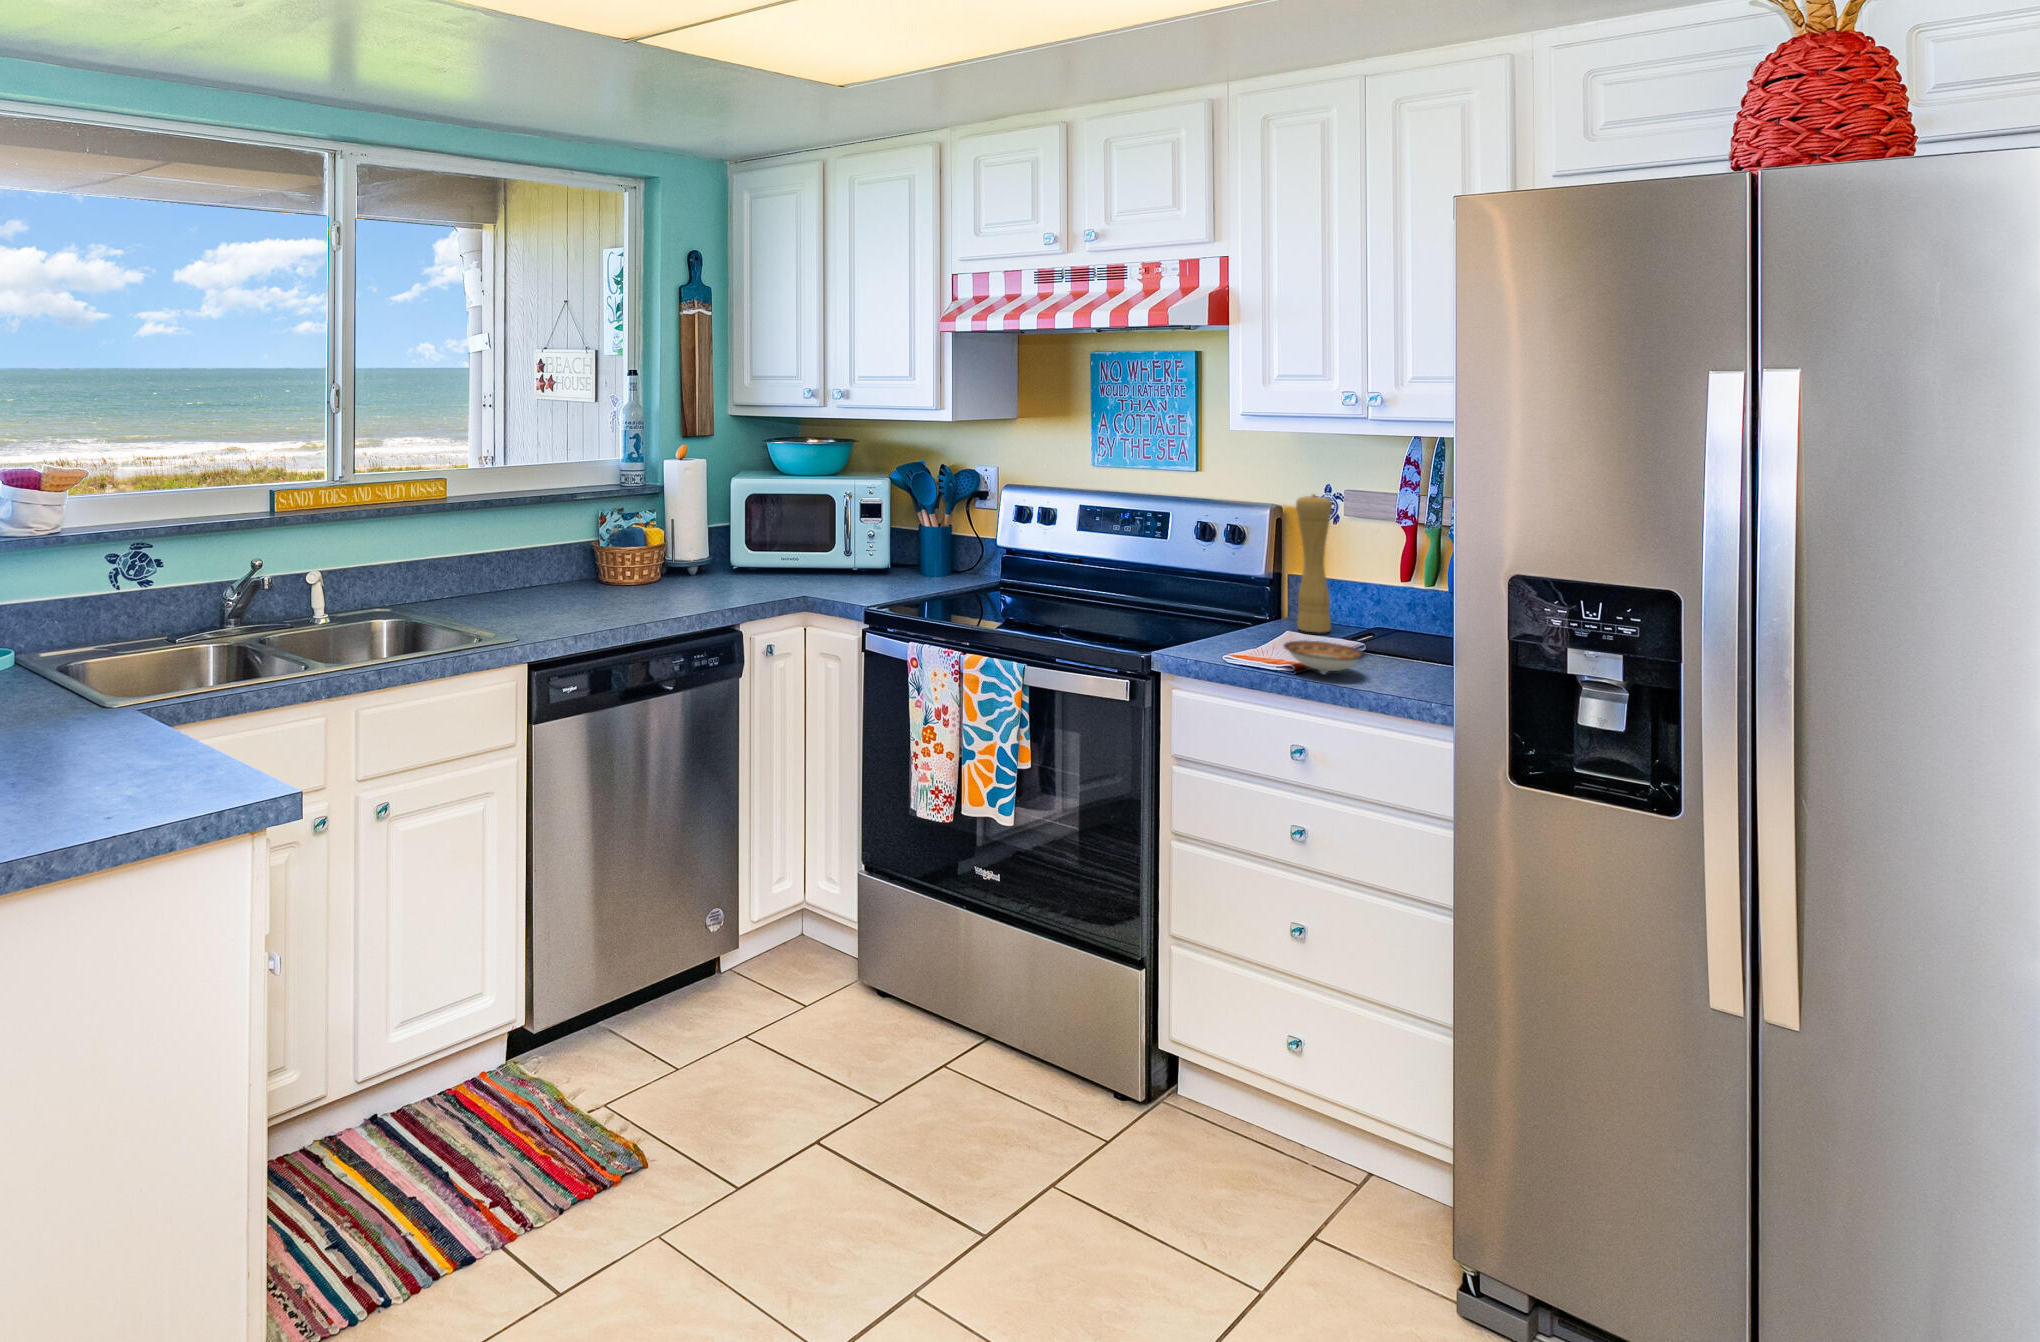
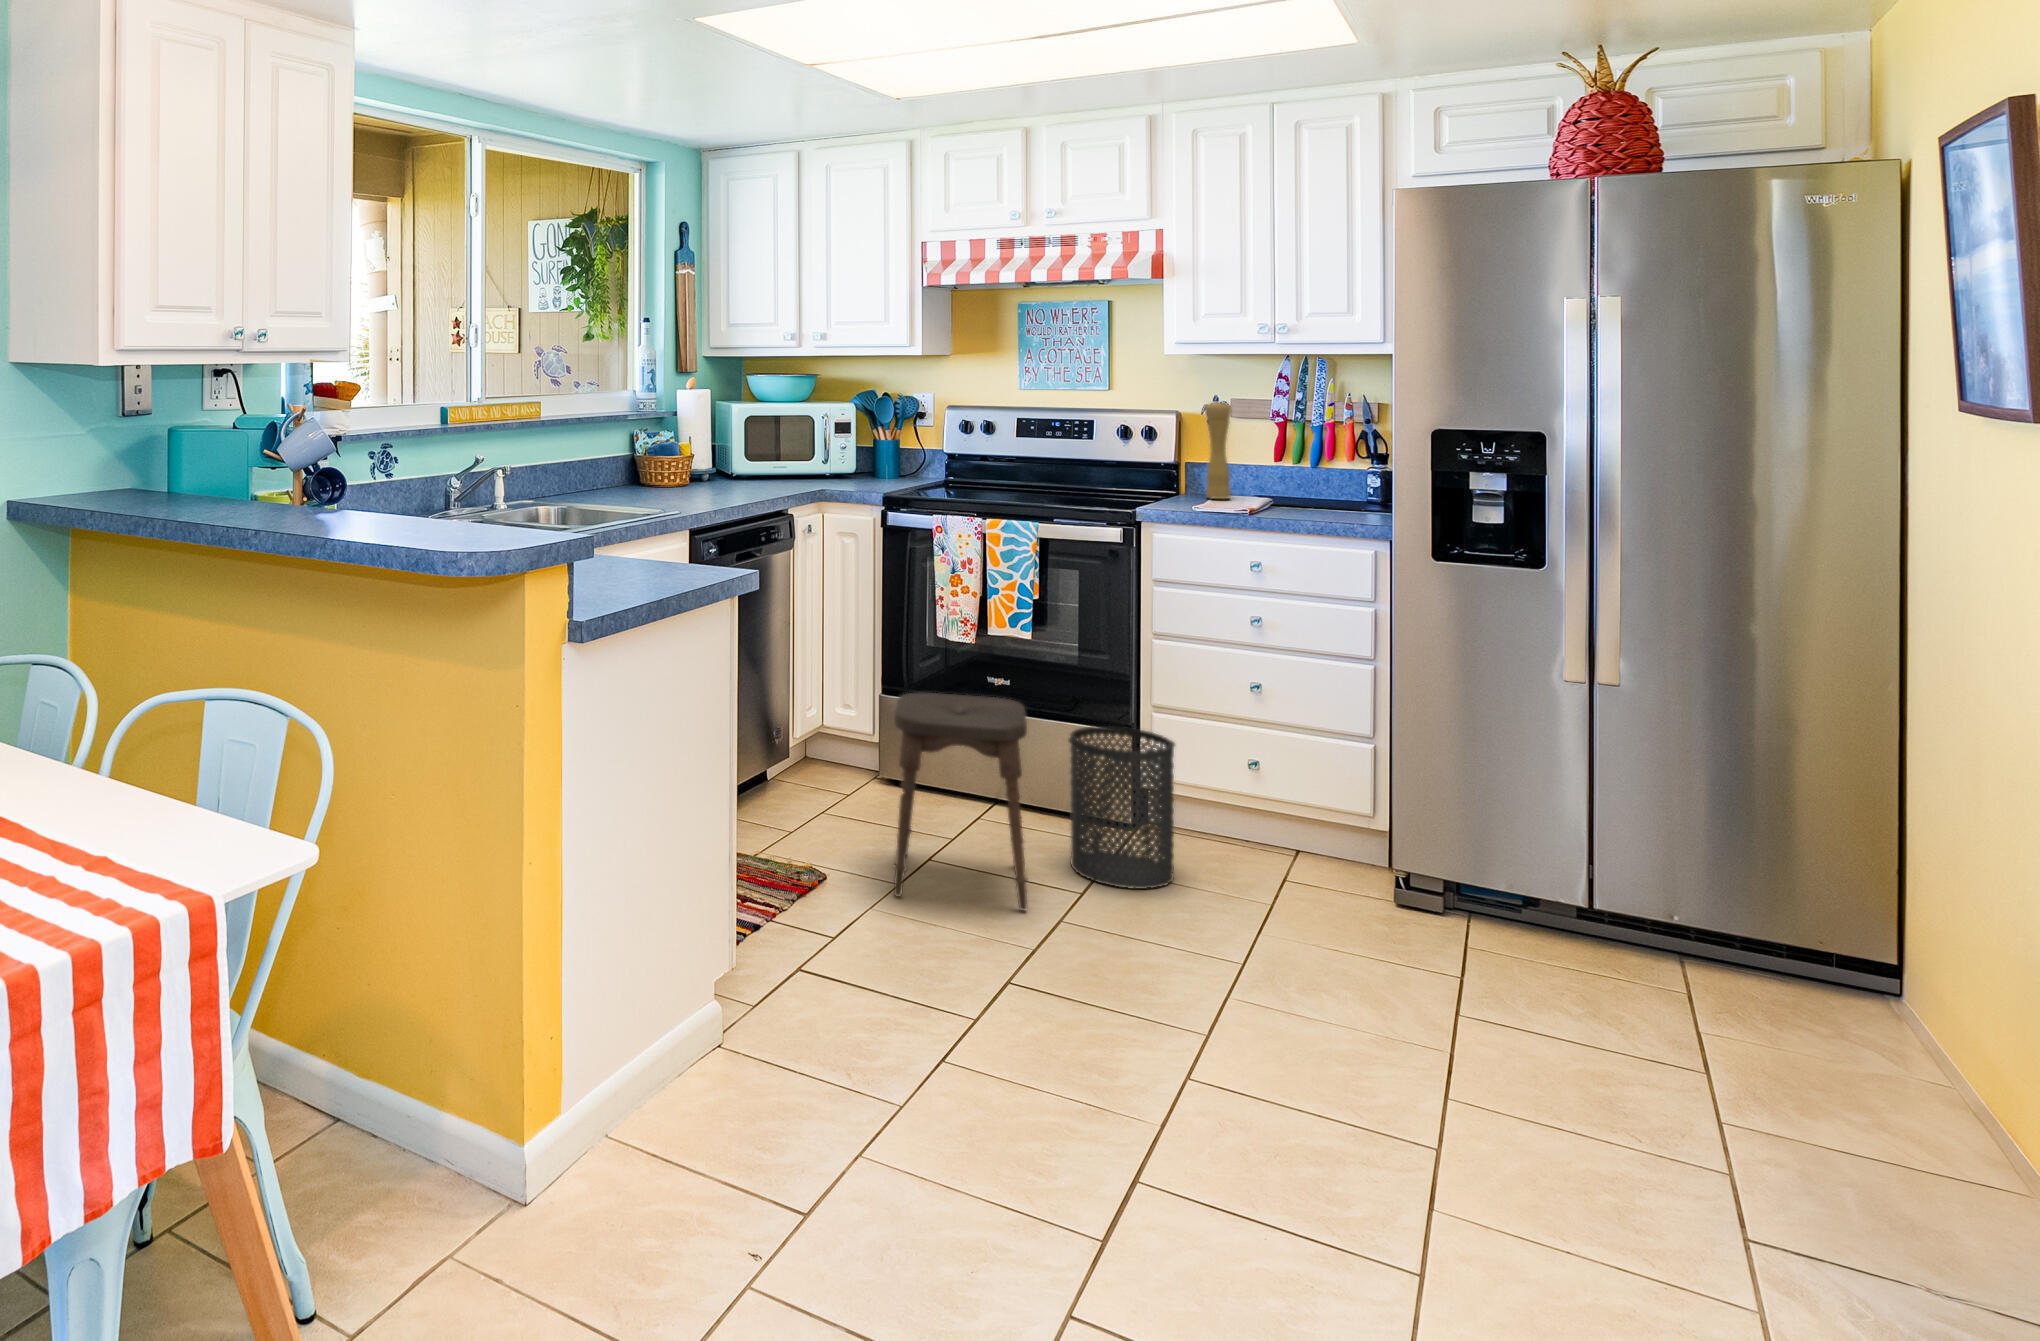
ceramic bowl: present [1284,641,1365,673] -> none [1223,499,1284,518]
stool: none [714,908,943,1272] -> present [894,693,1028,910]
trash can: none [1007,971,1159,1240] -> present [1068,726,1175,889]

